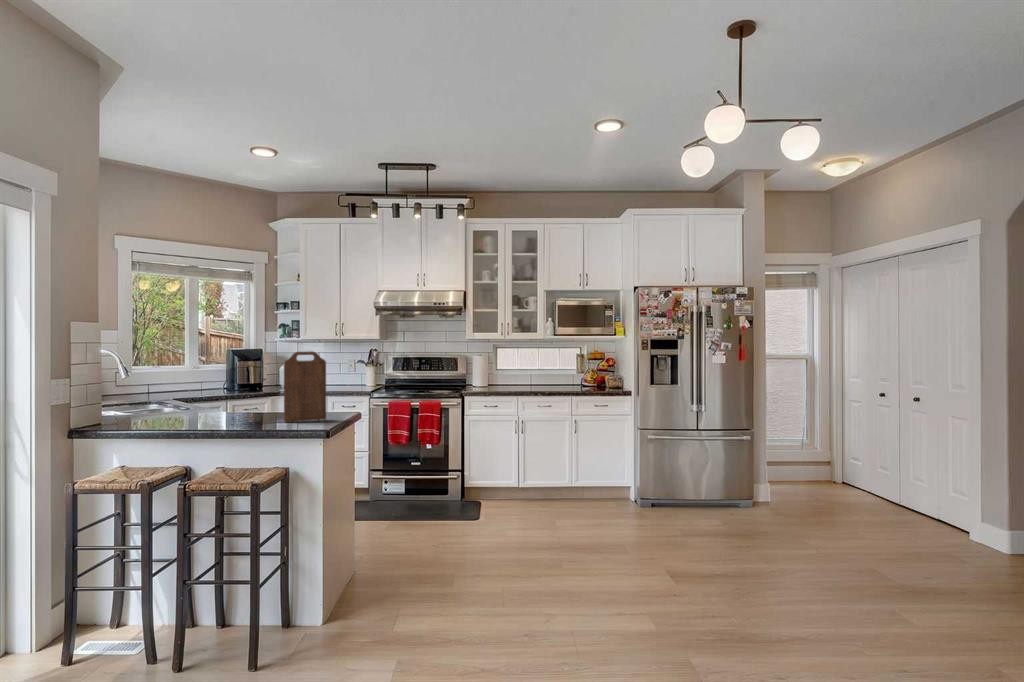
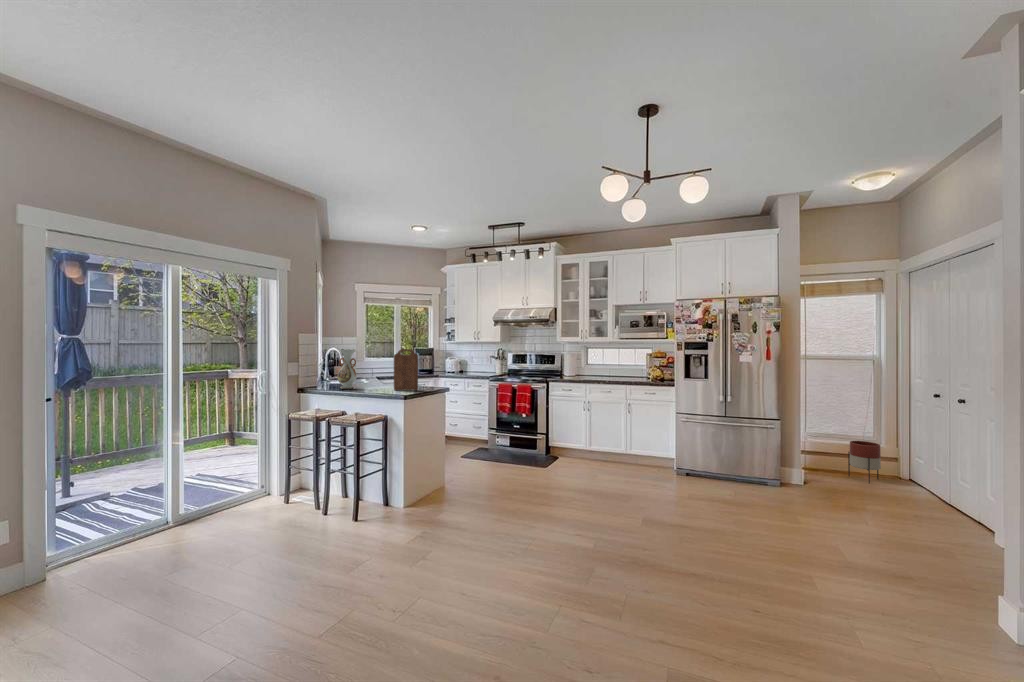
vase: none [163,352,202,425] -> present [337,349,357,389]
planter: none [791,445,822,490] -> present [848,441,881,484]

